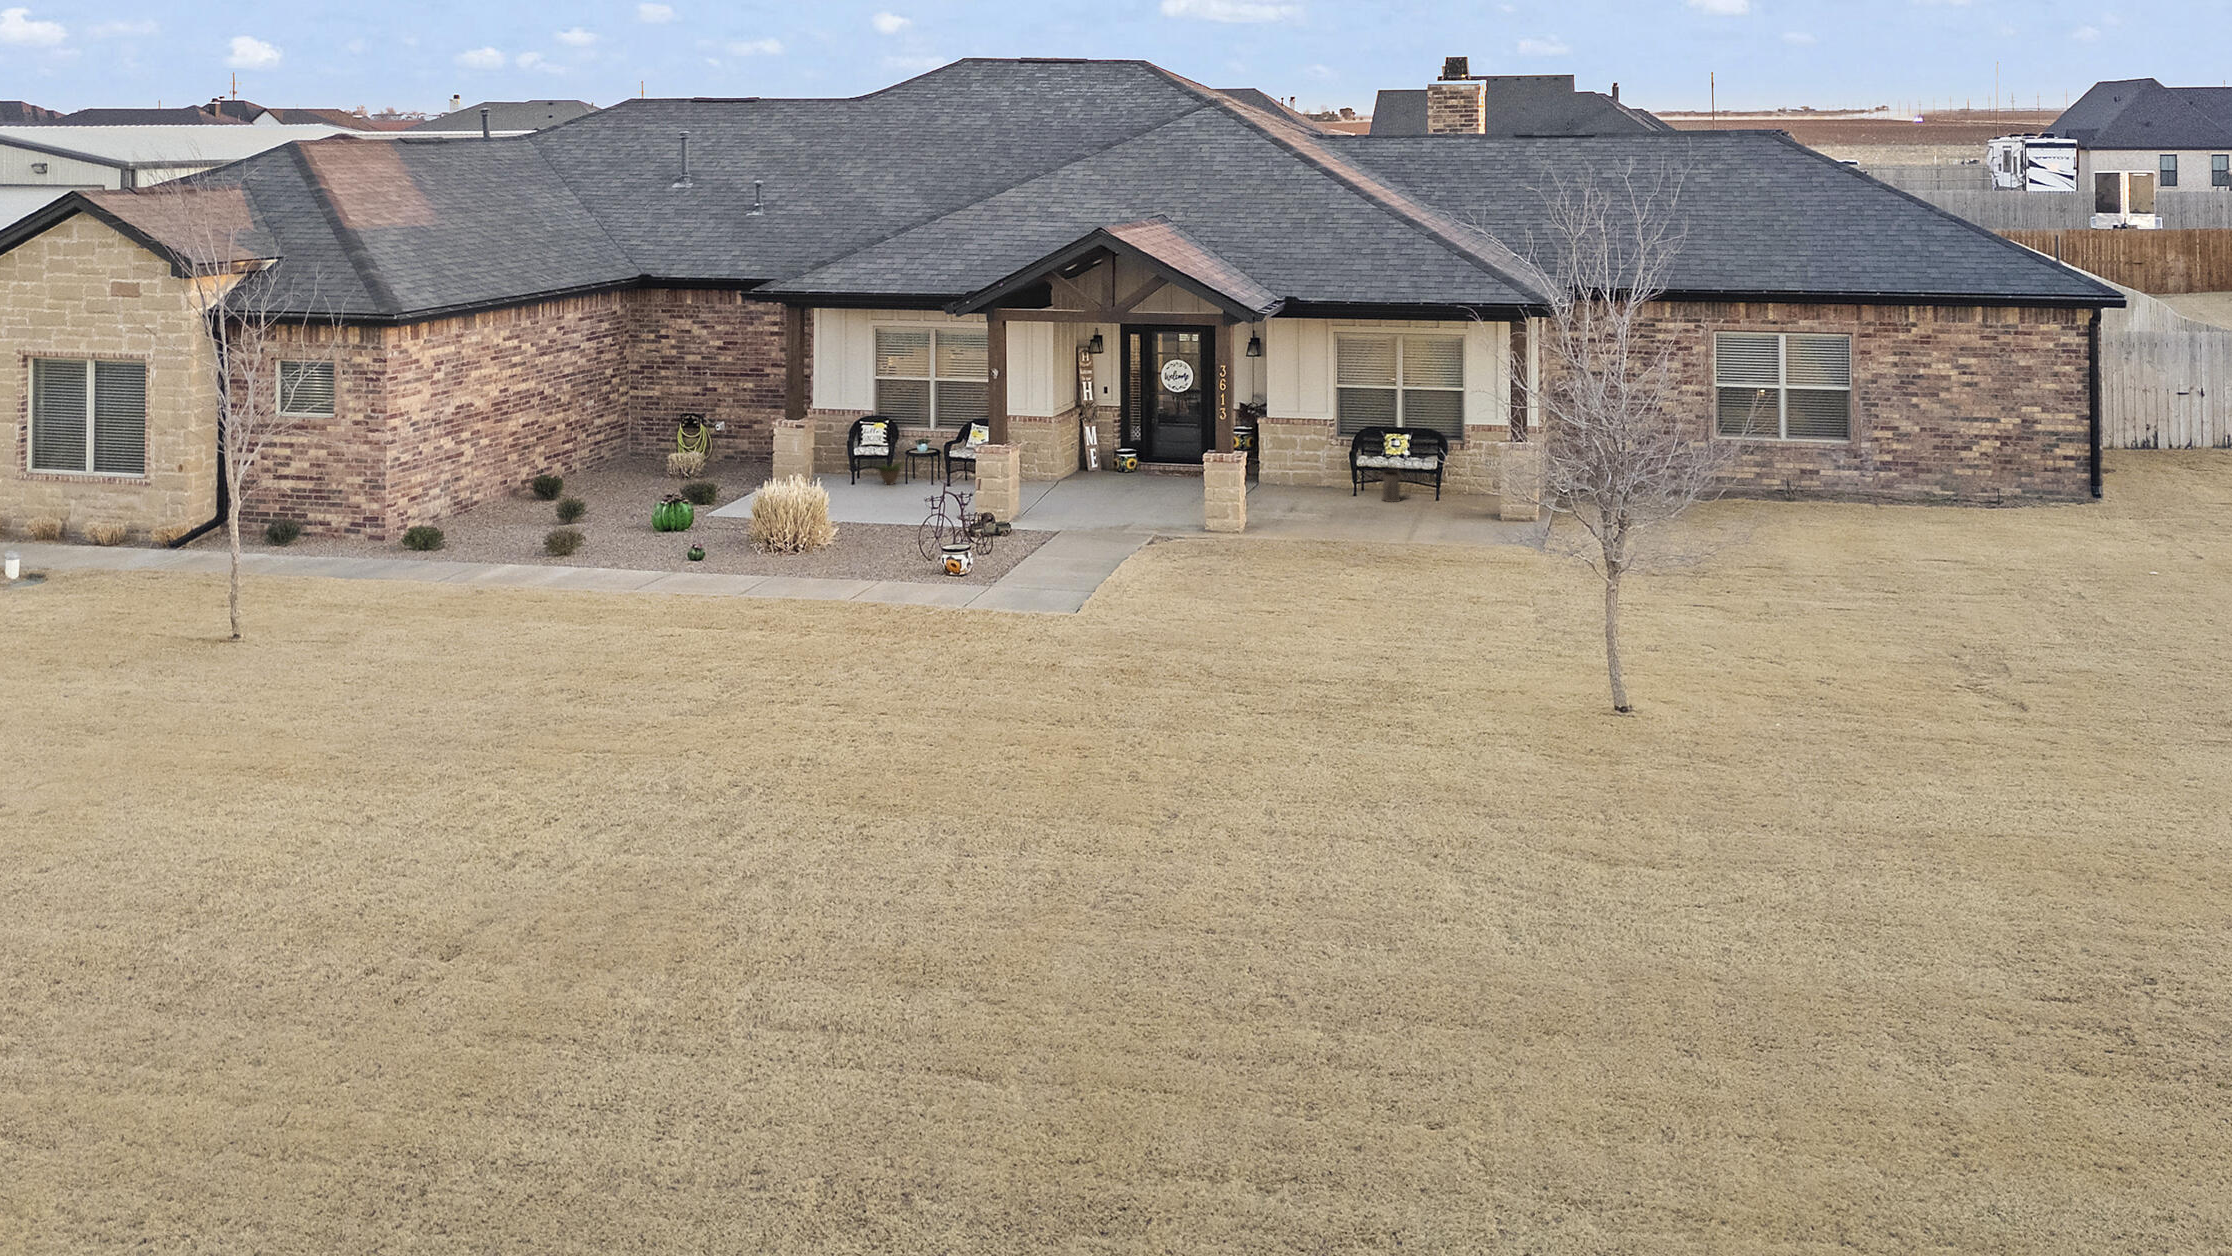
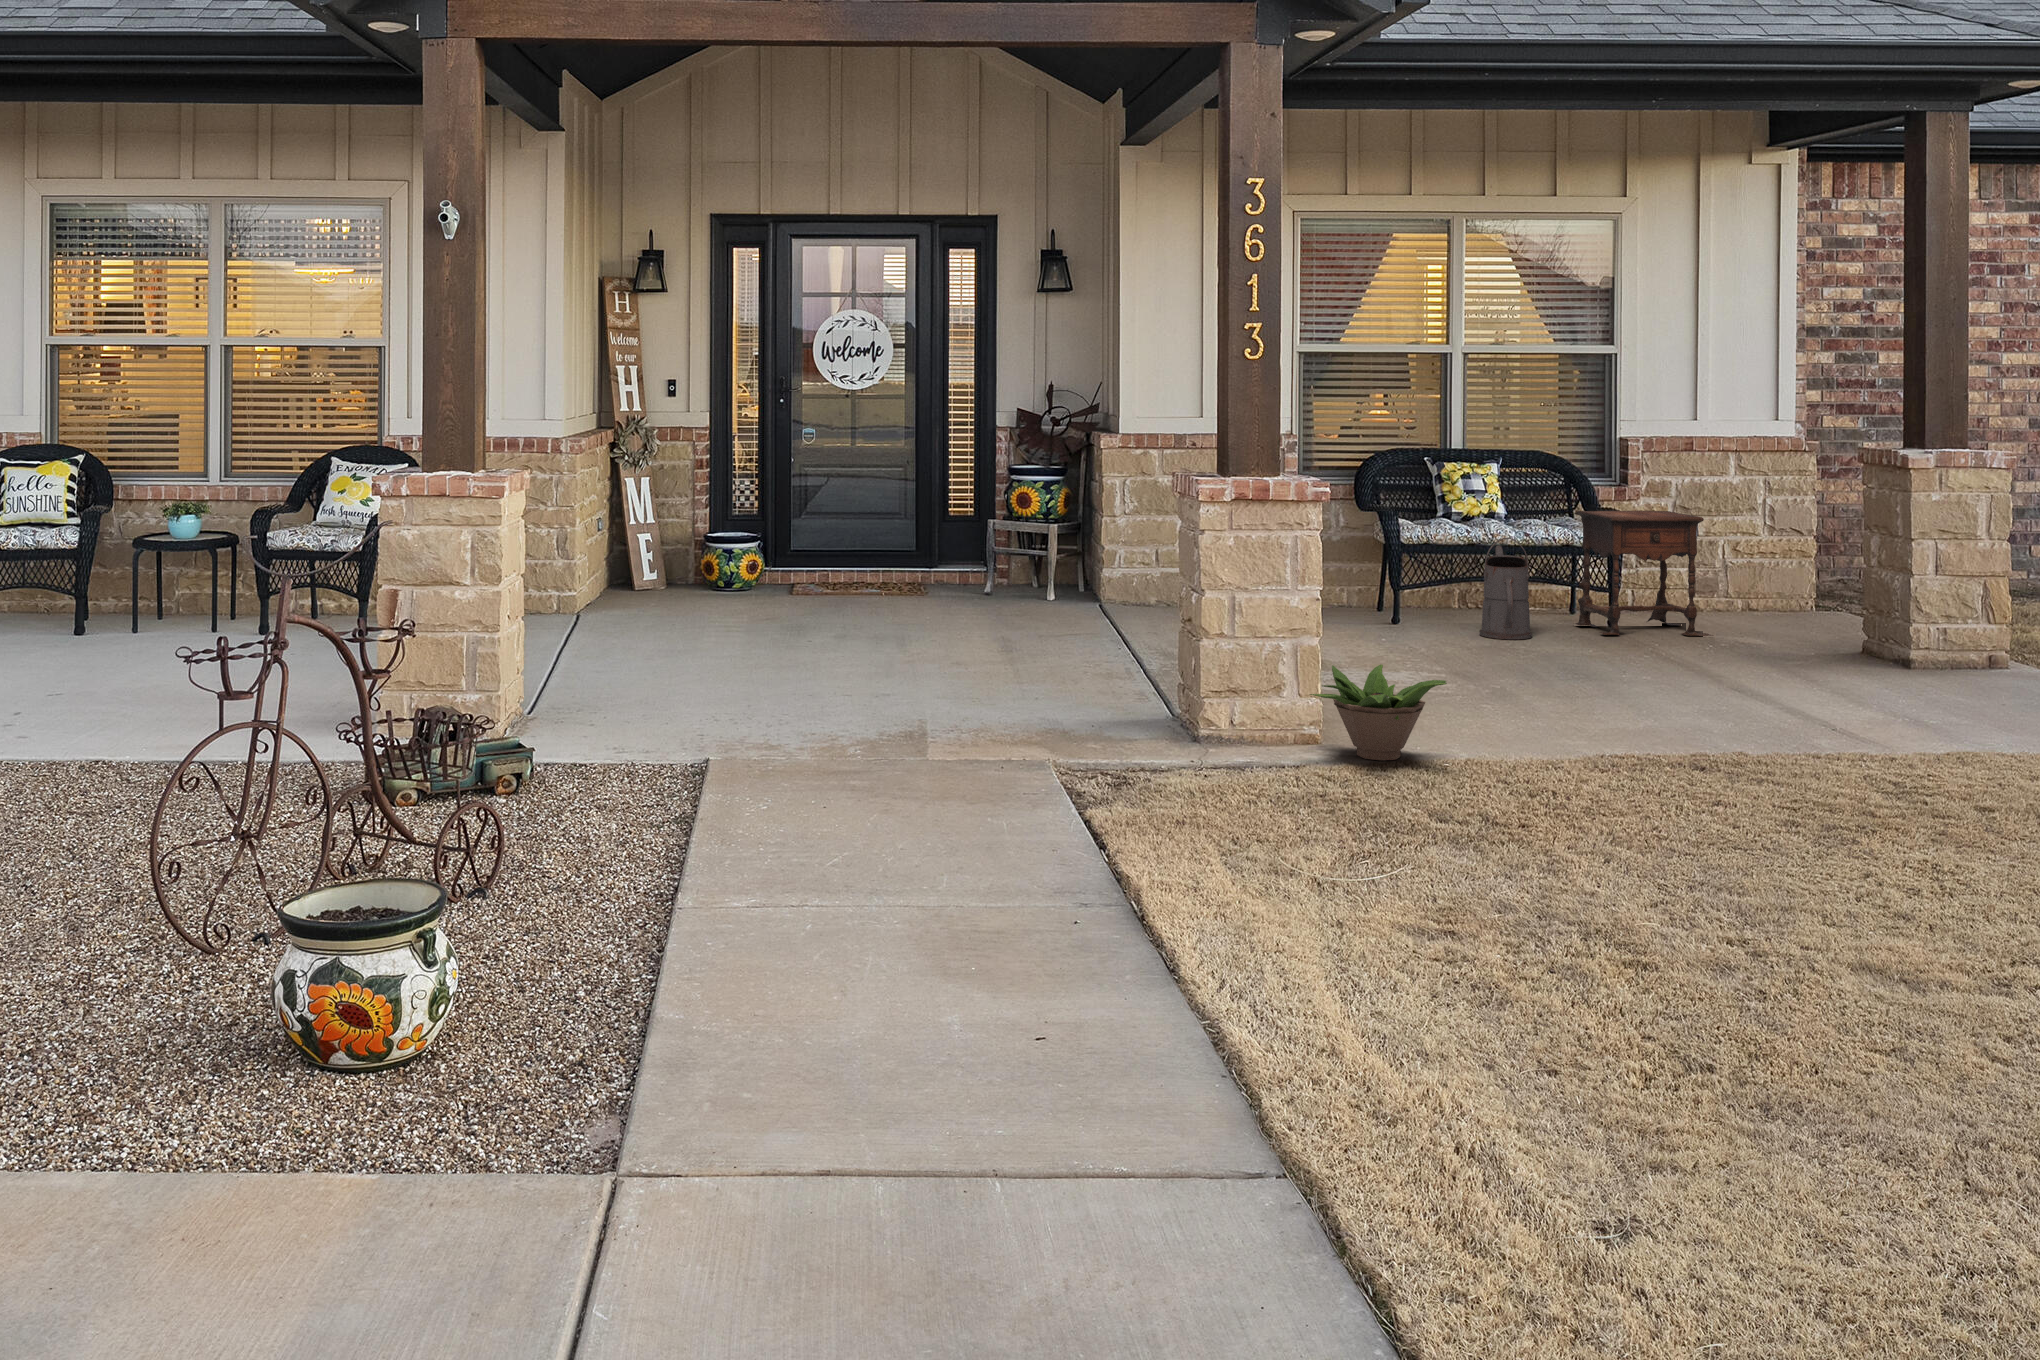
side table: none [1428,454,1471,503] -> present [1574,511,1713,636]
decorative plant: present [876,463,902,485] -> present [1310,665,1447,760]

